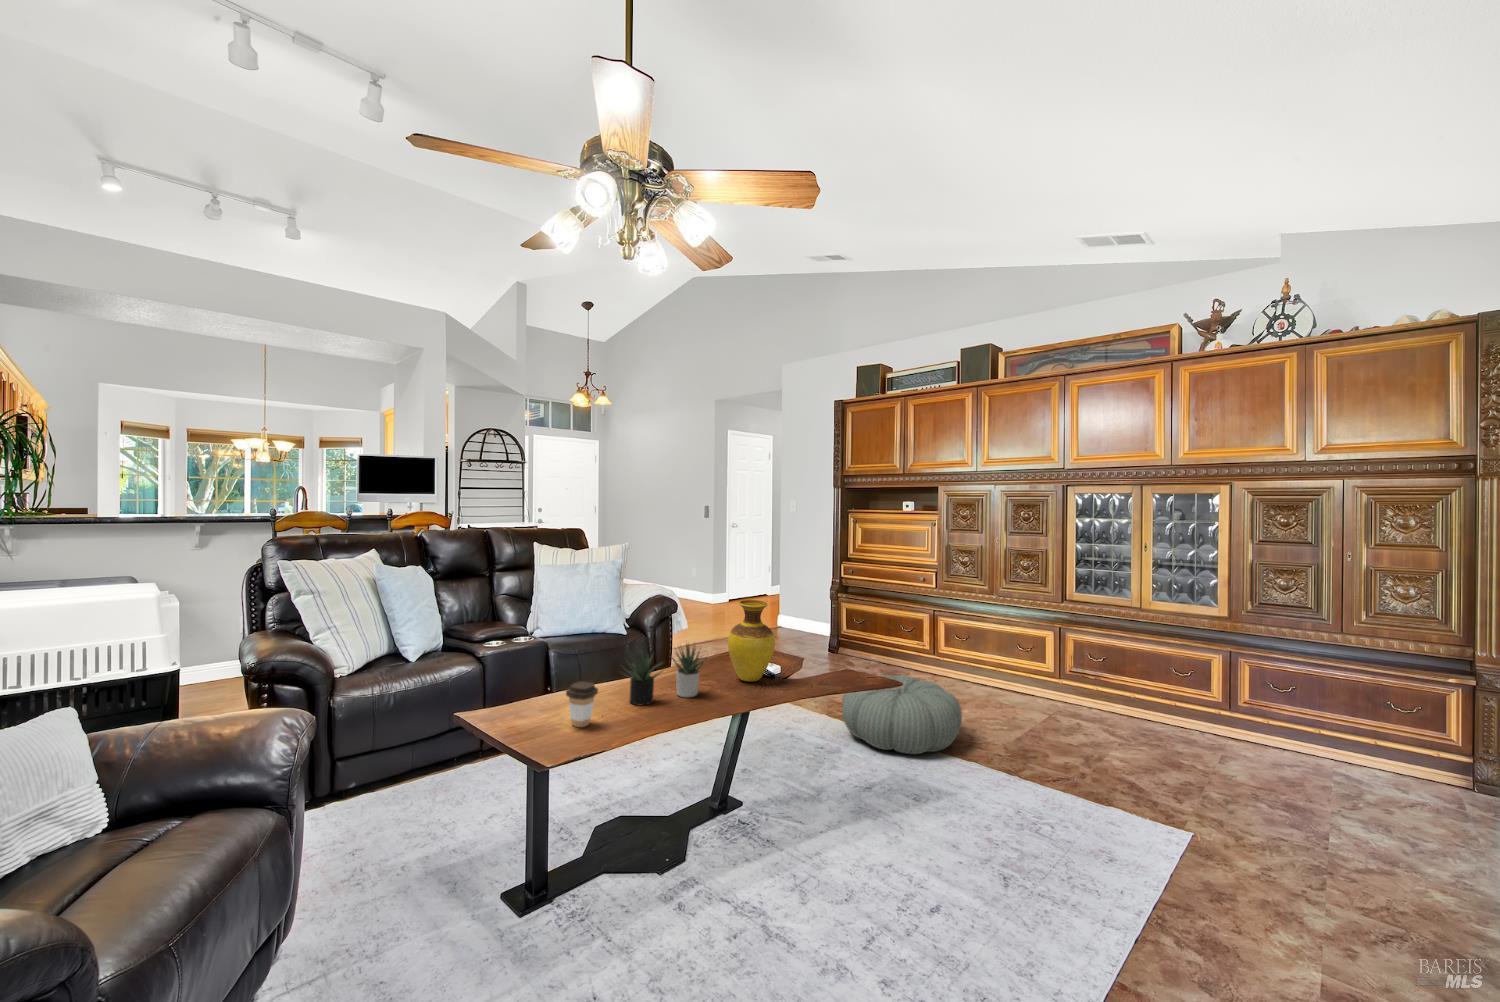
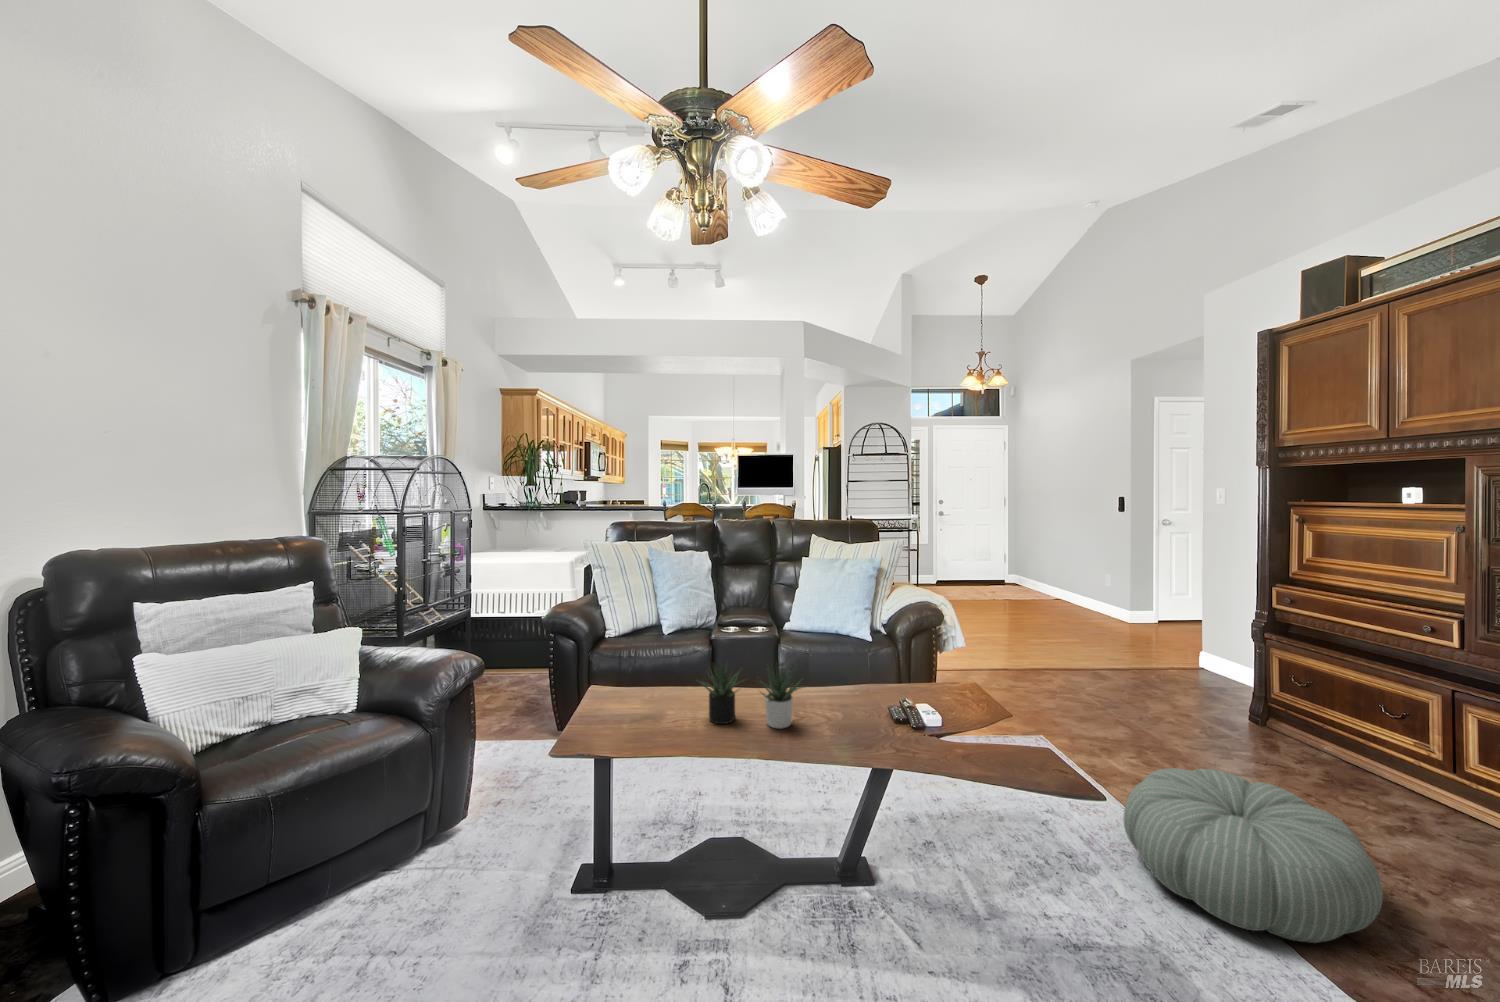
vase: present [728,600,775,682] -> none [853,622,915,730]
coffee cup: present [566,681,598,727] -> none [614,682,643,730]

